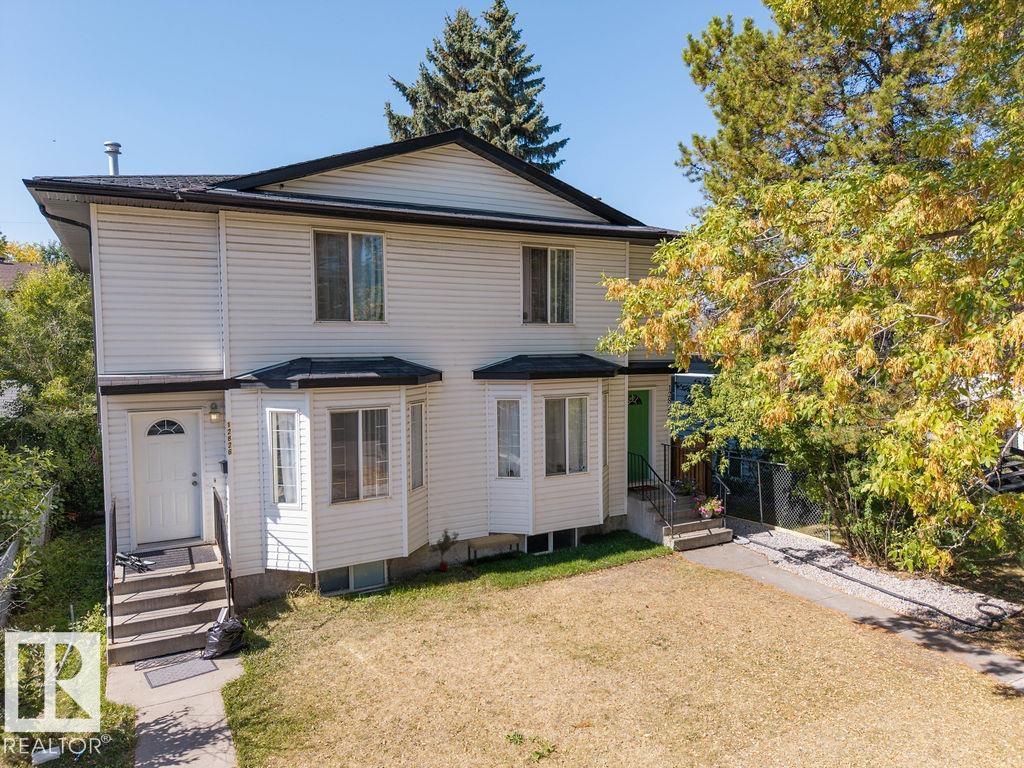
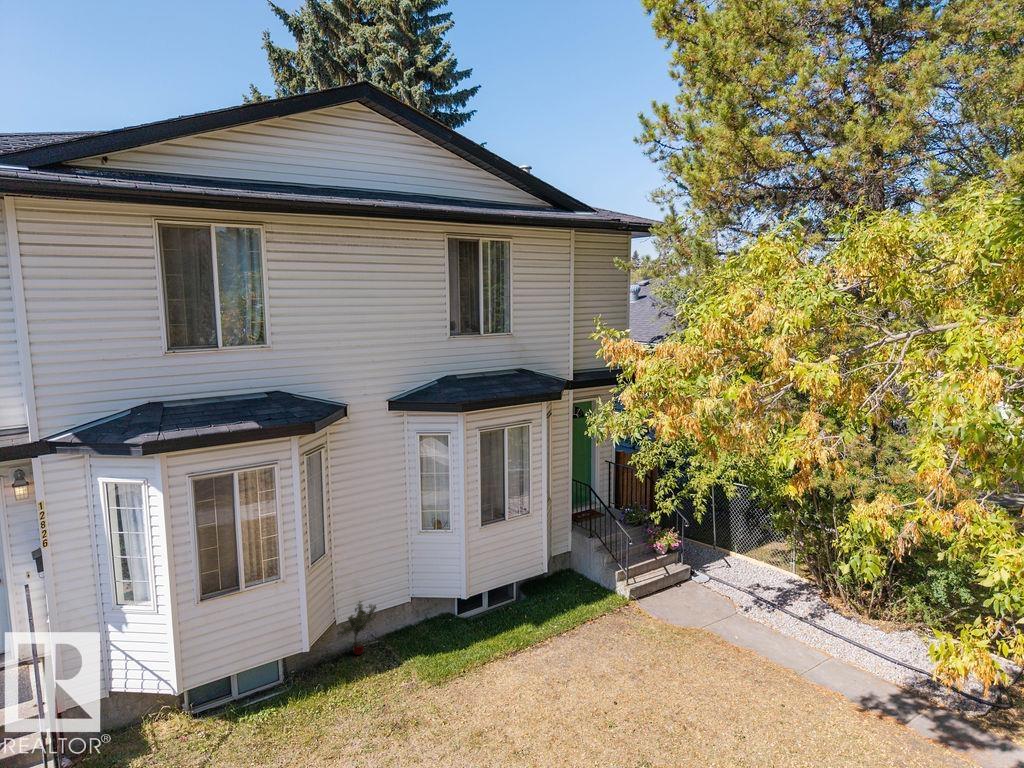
bench: present [467,534,520,566] -> none [387,593,452,642]

